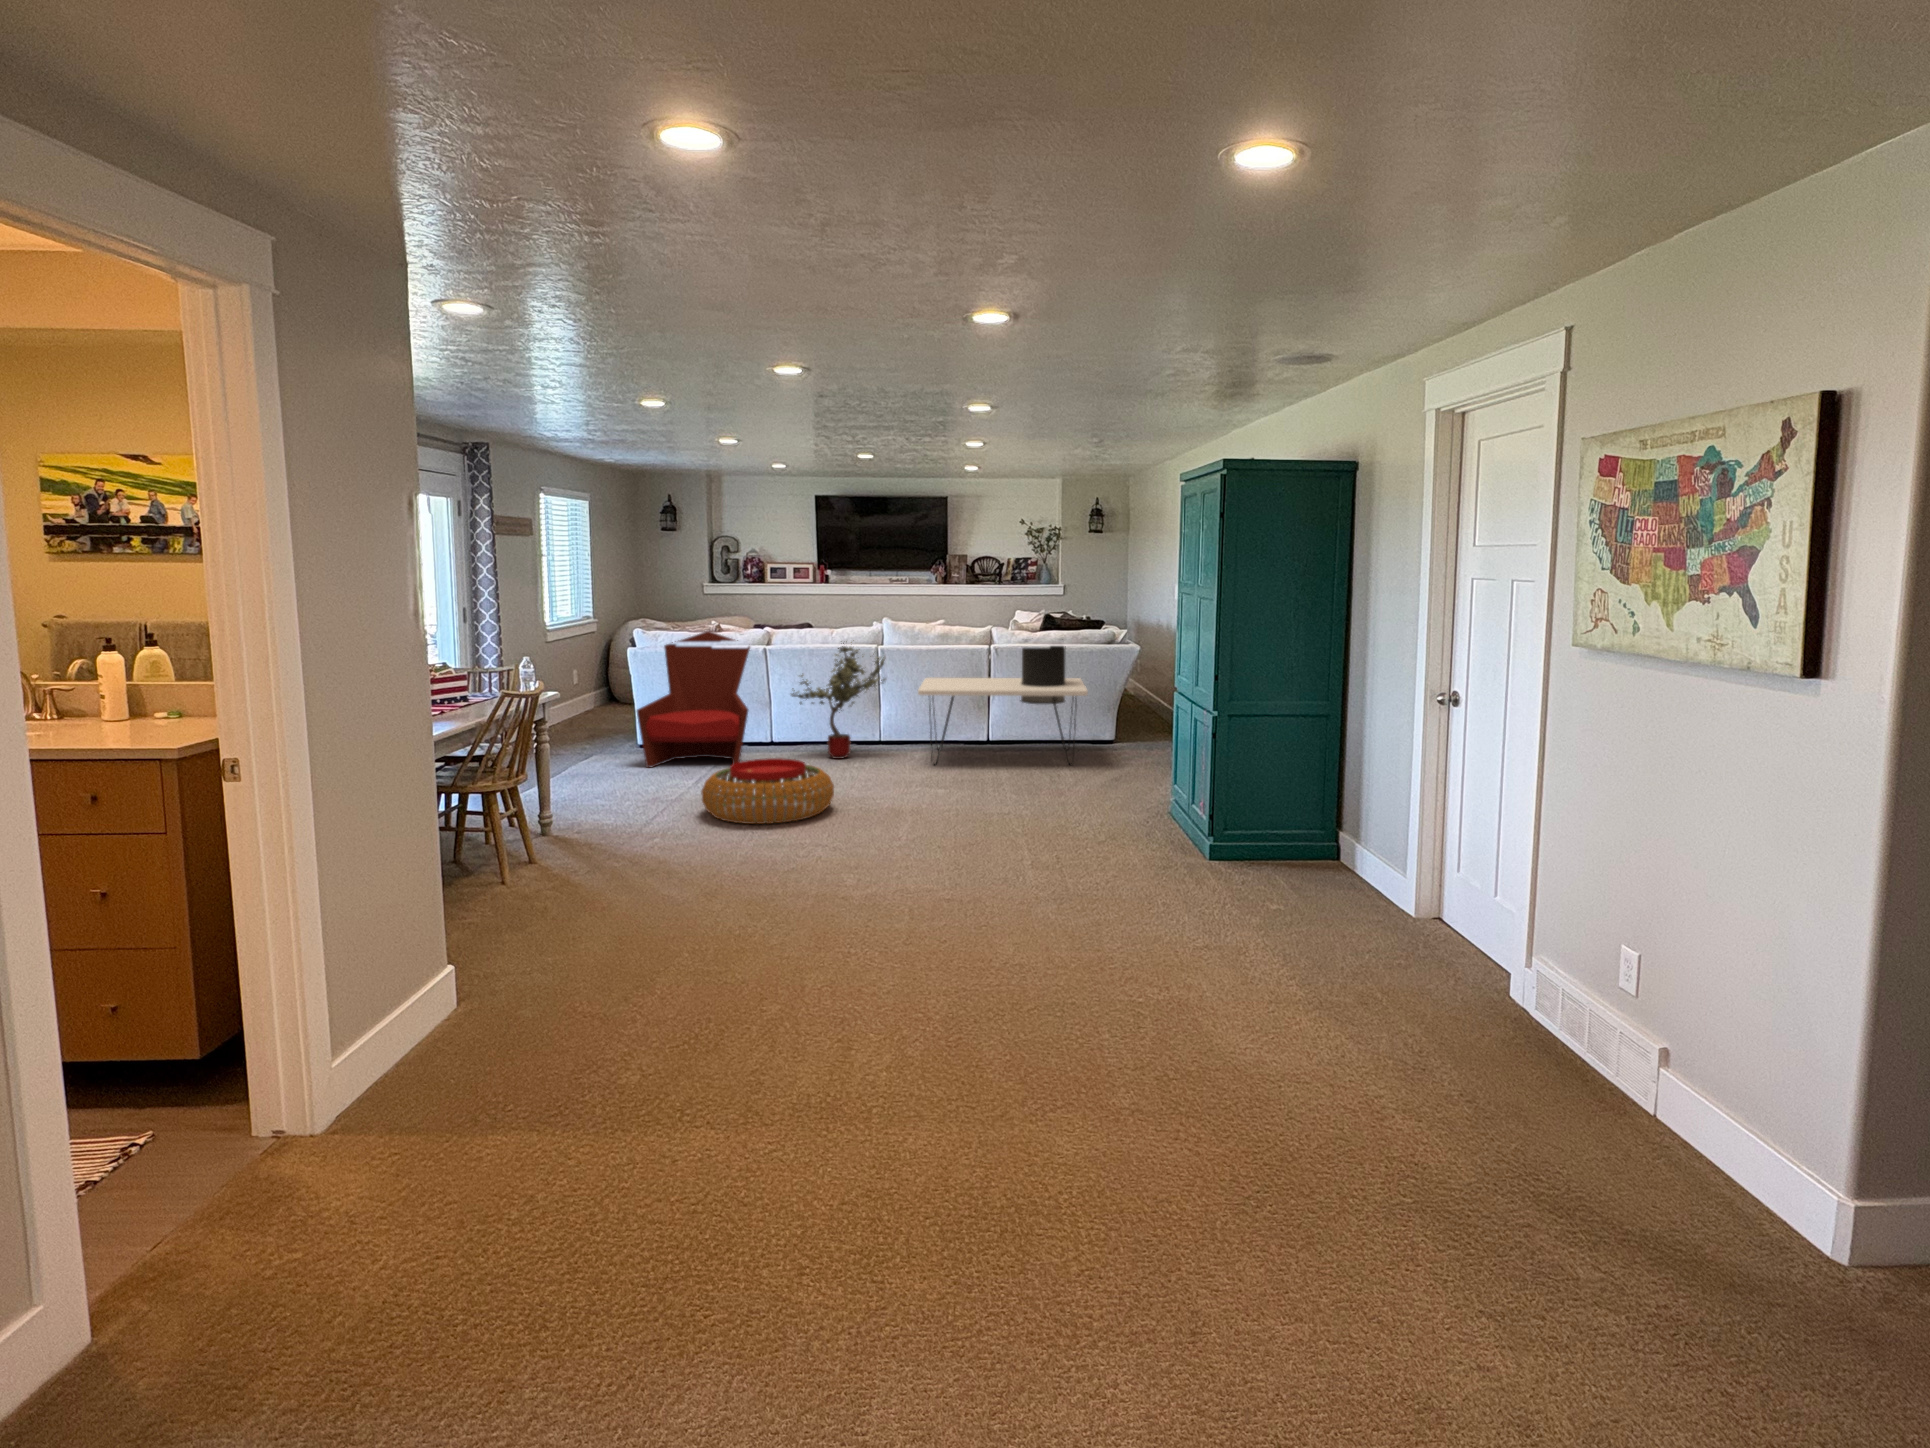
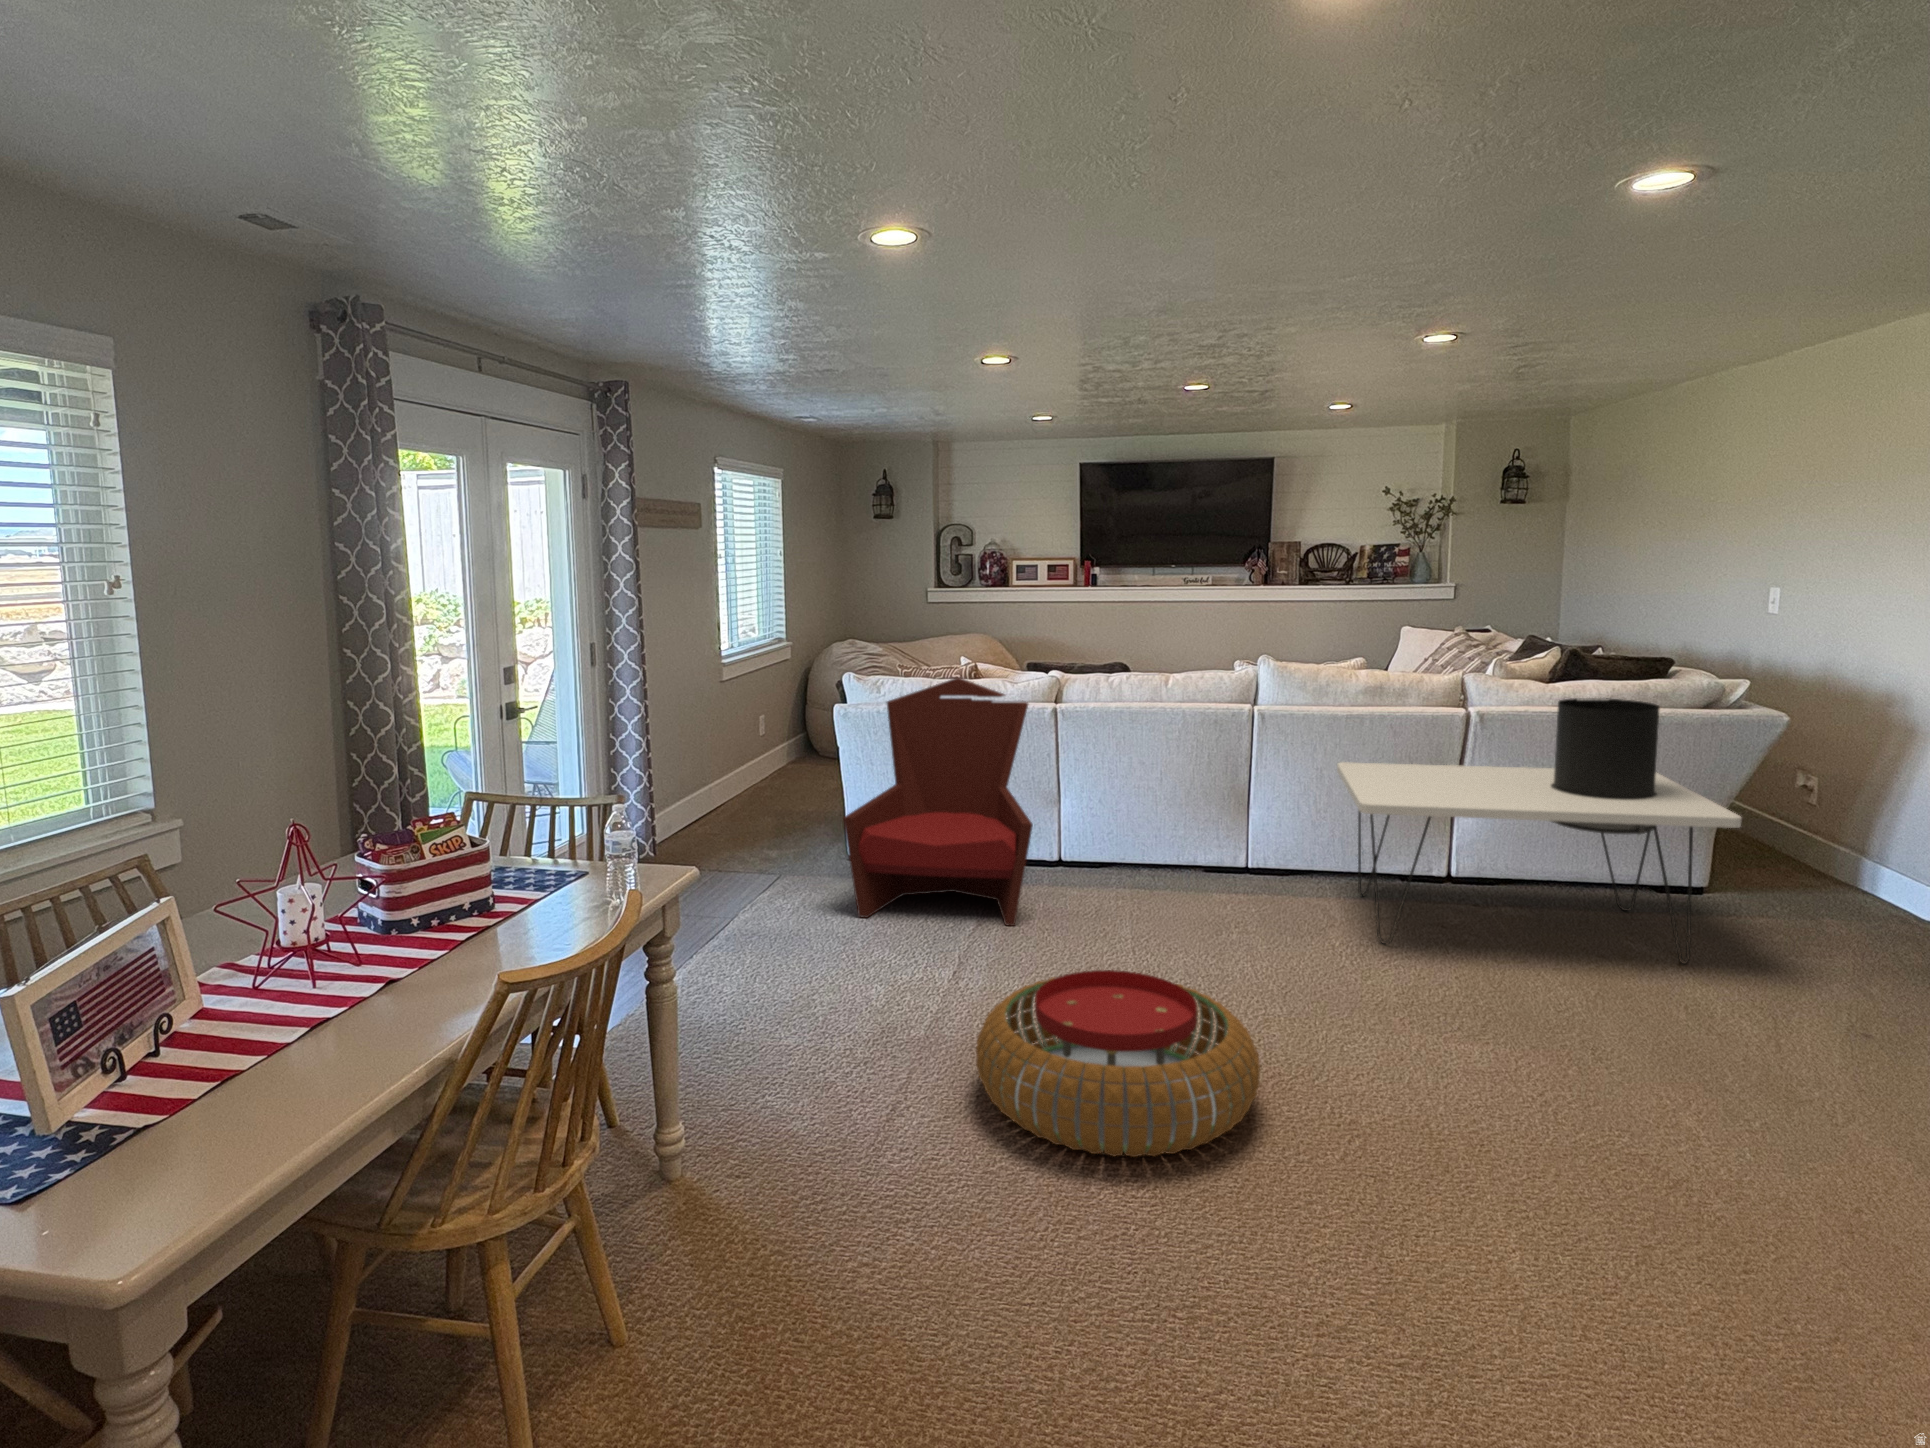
potted tree: present [791,640,885,759] -> none [1097,696,1279,911]

